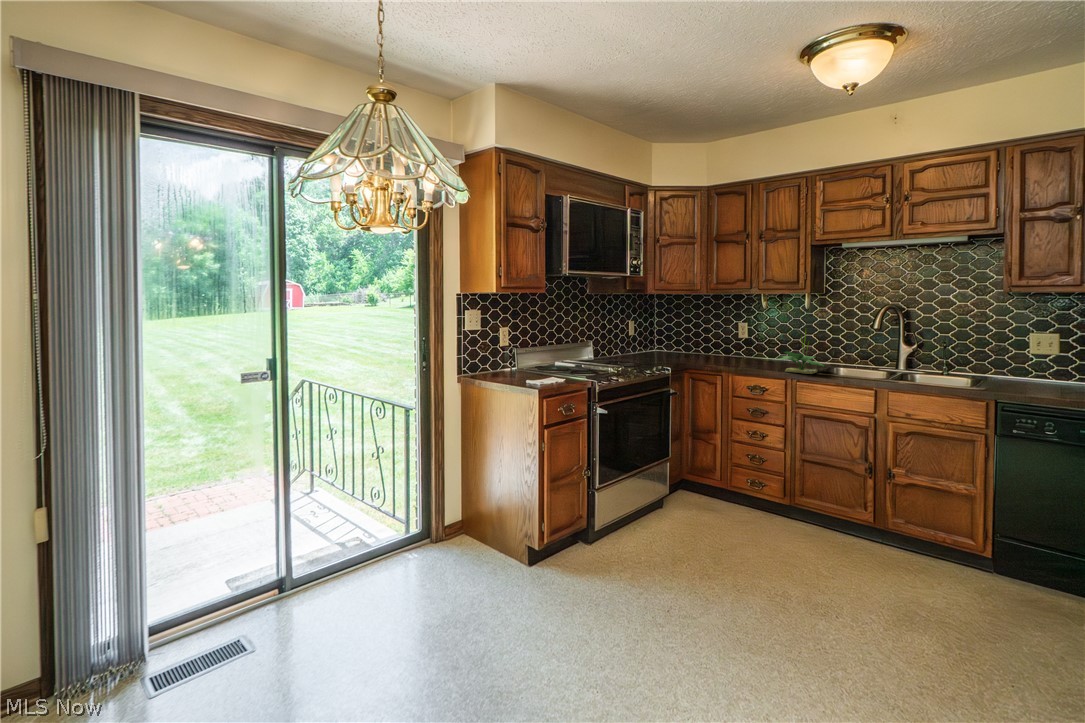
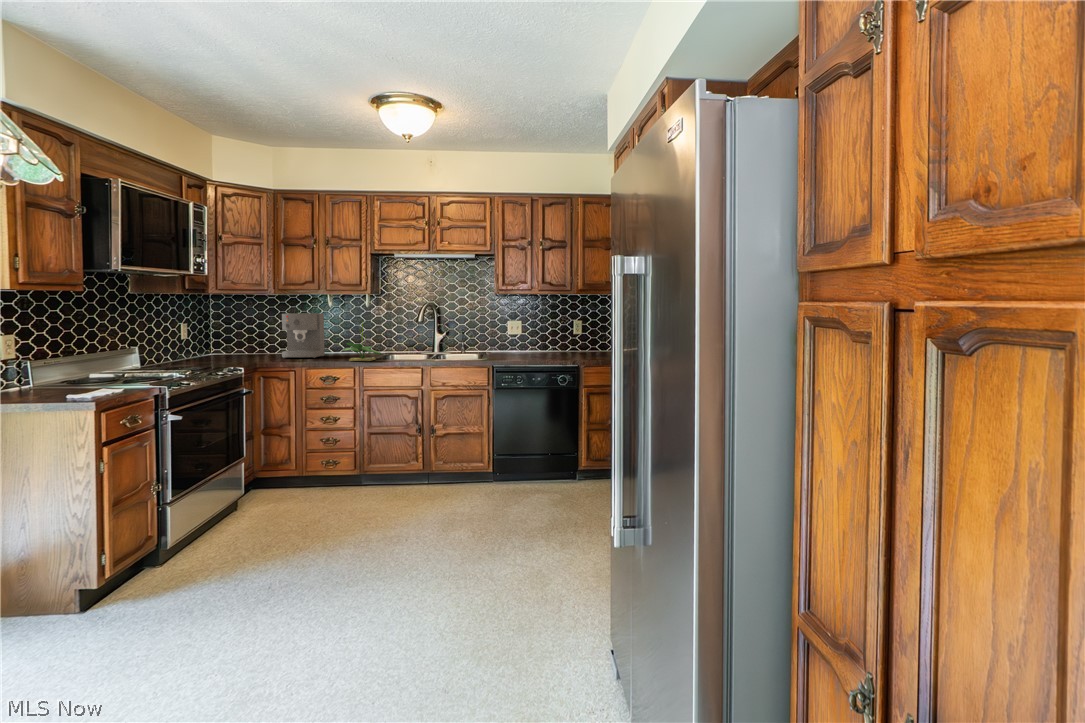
coffee maker: none [712,315,759,363] -> present [282,313,325,358]

